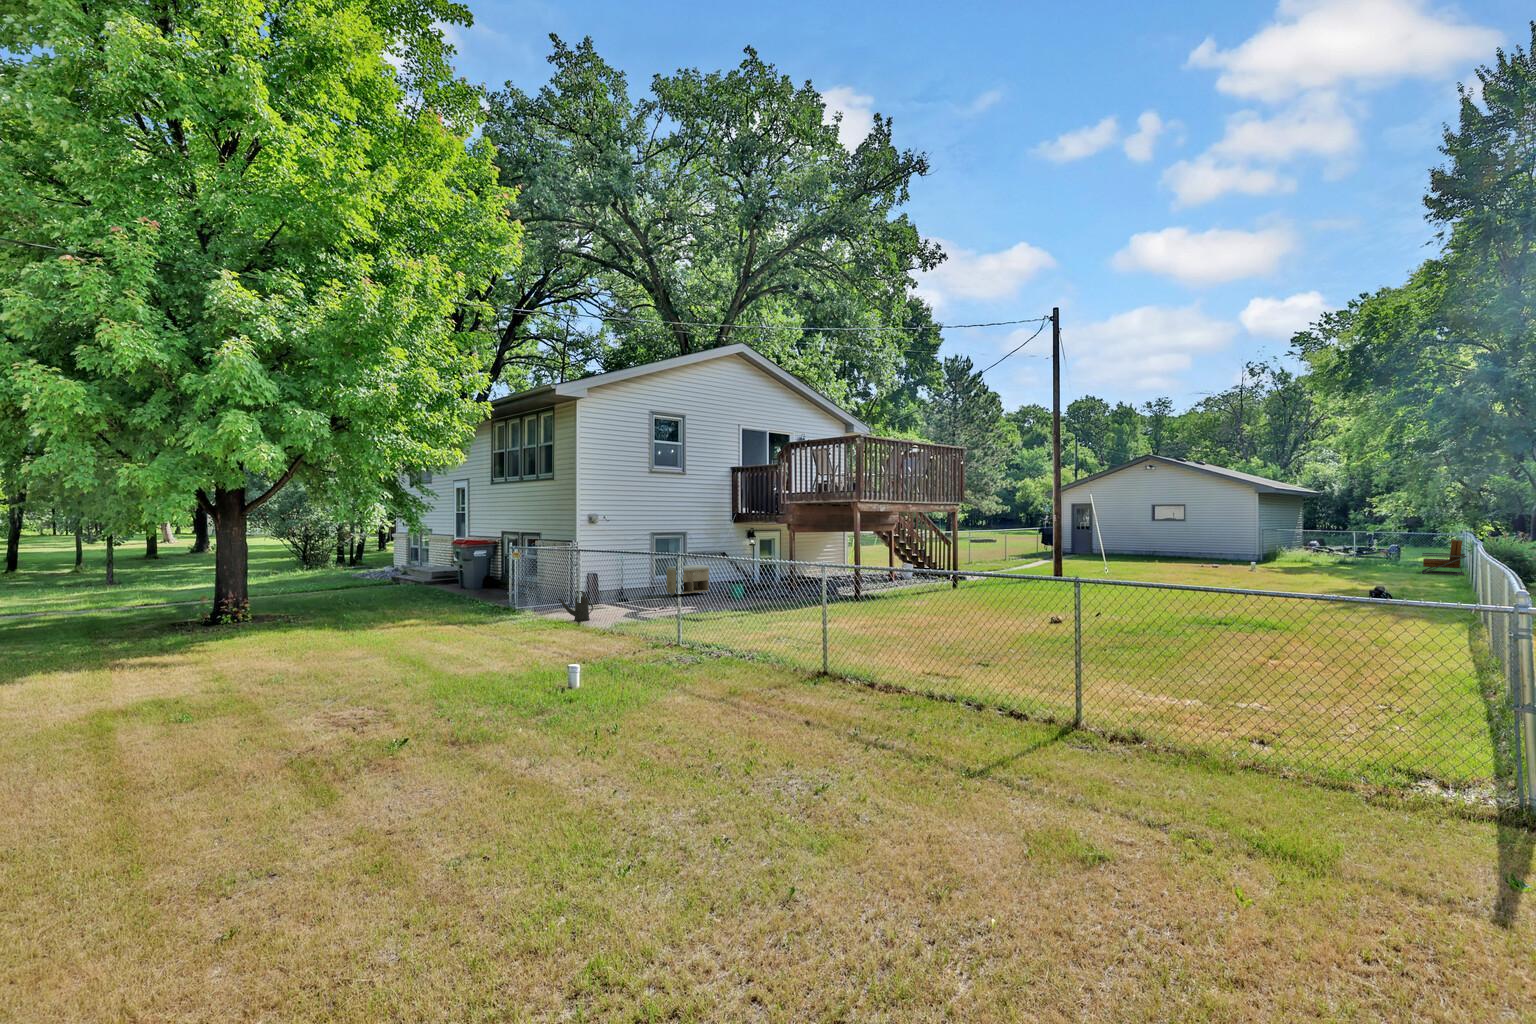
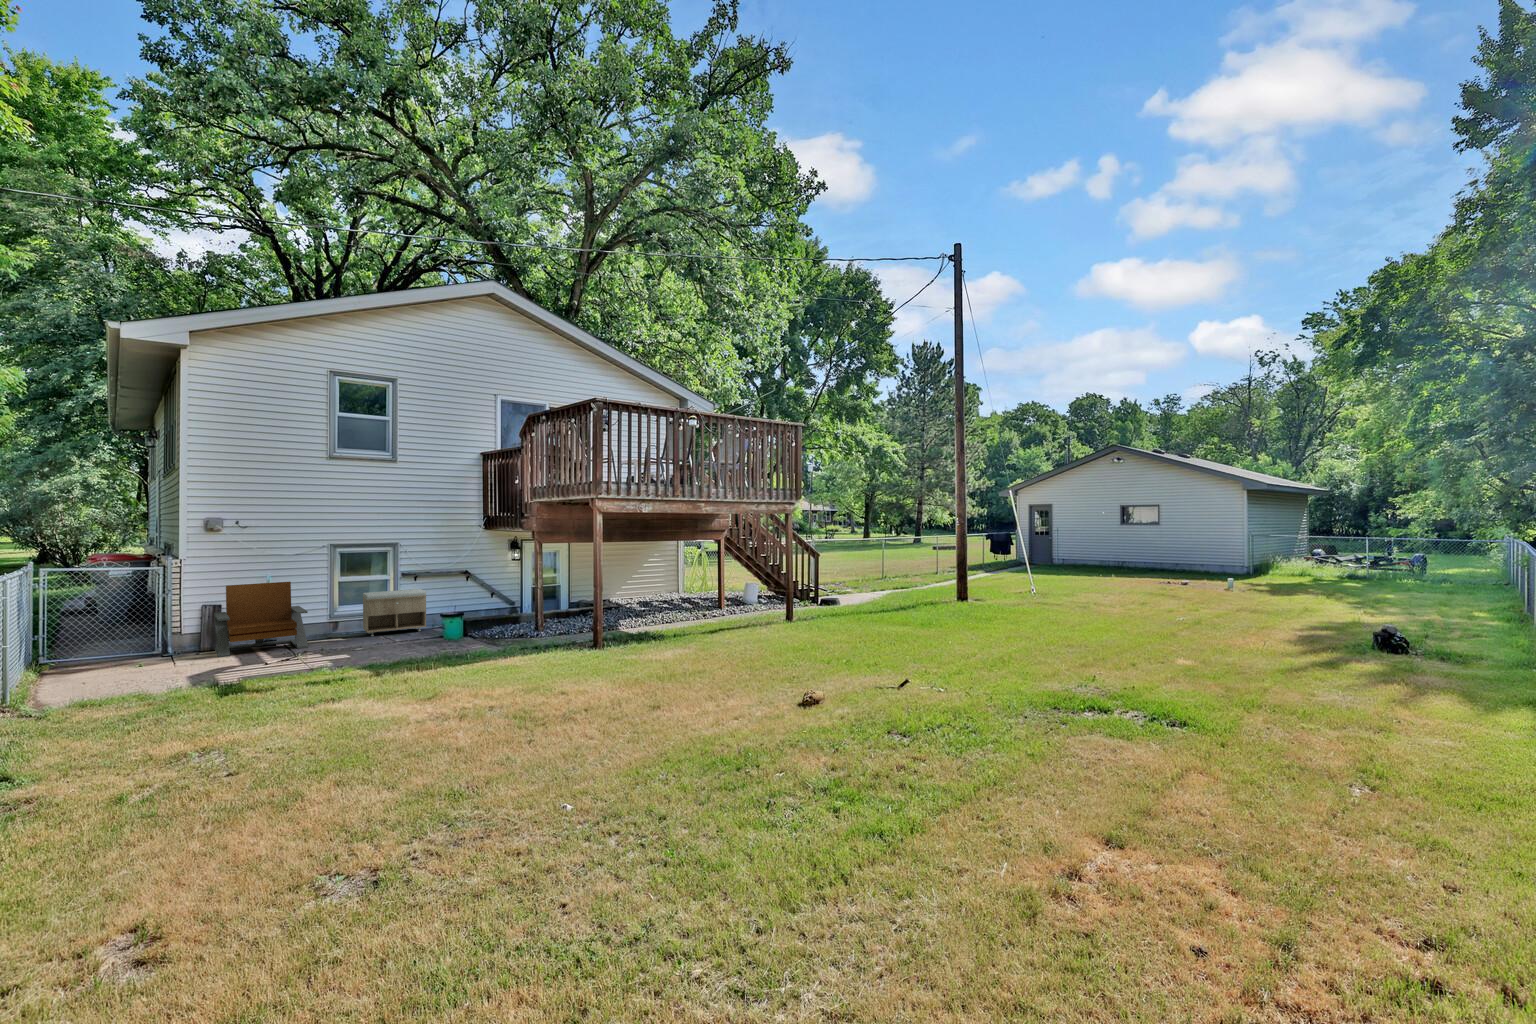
lounge chair: present [1422,540,1466,576] -> present [214,582,308,657]
watering can: present [559,591,593,622] -> none [21,641,106,692]

